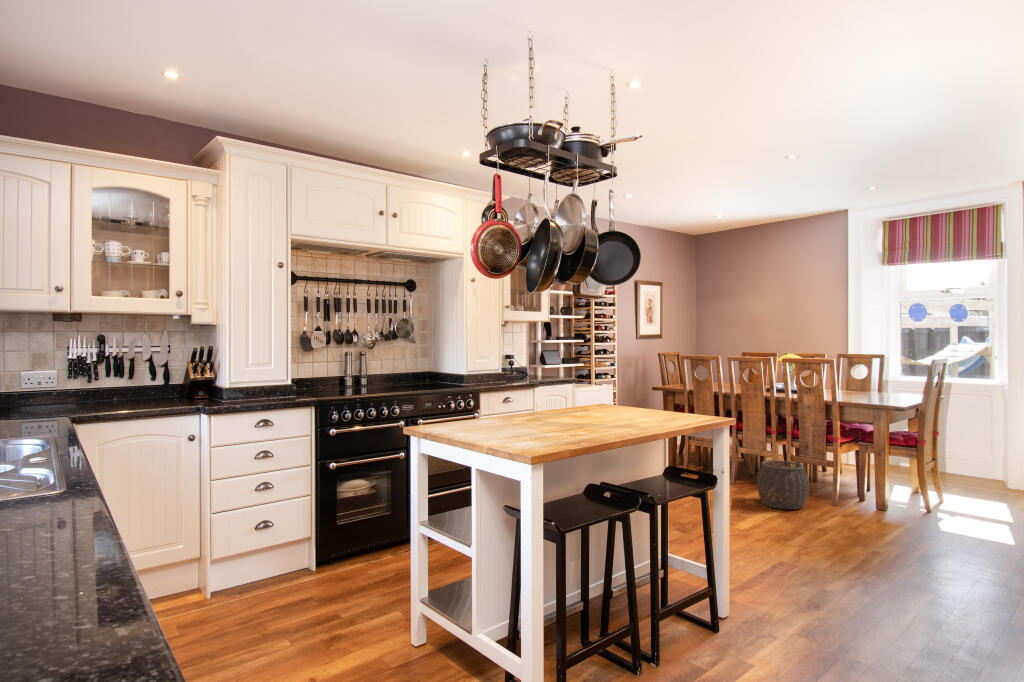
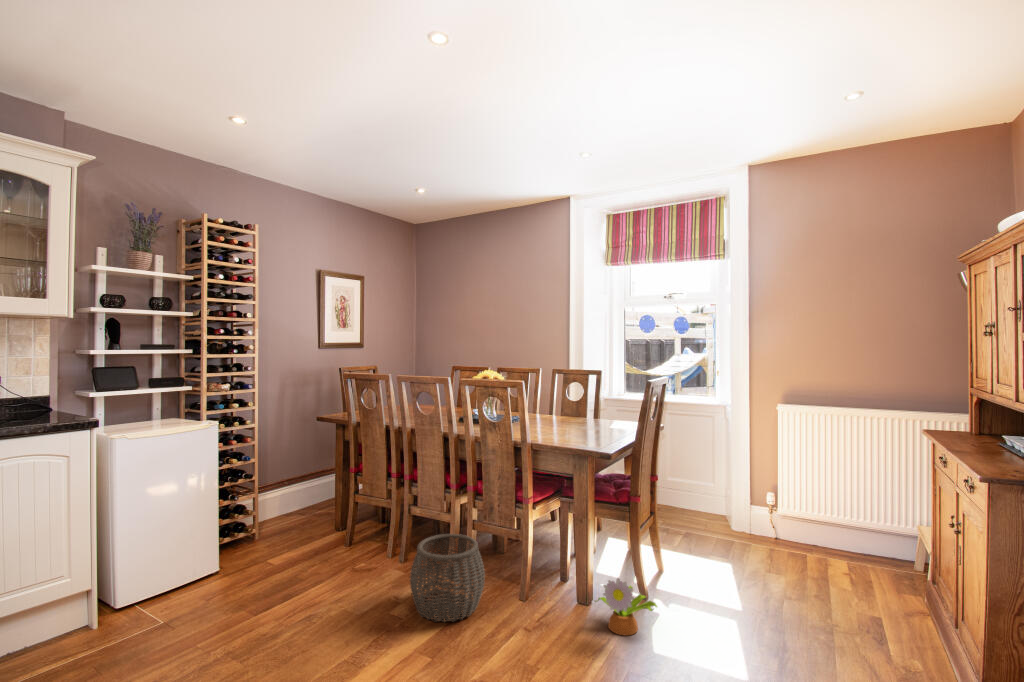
decorative plant: none [893,486,944,524] -> present [595,578,657,635]

